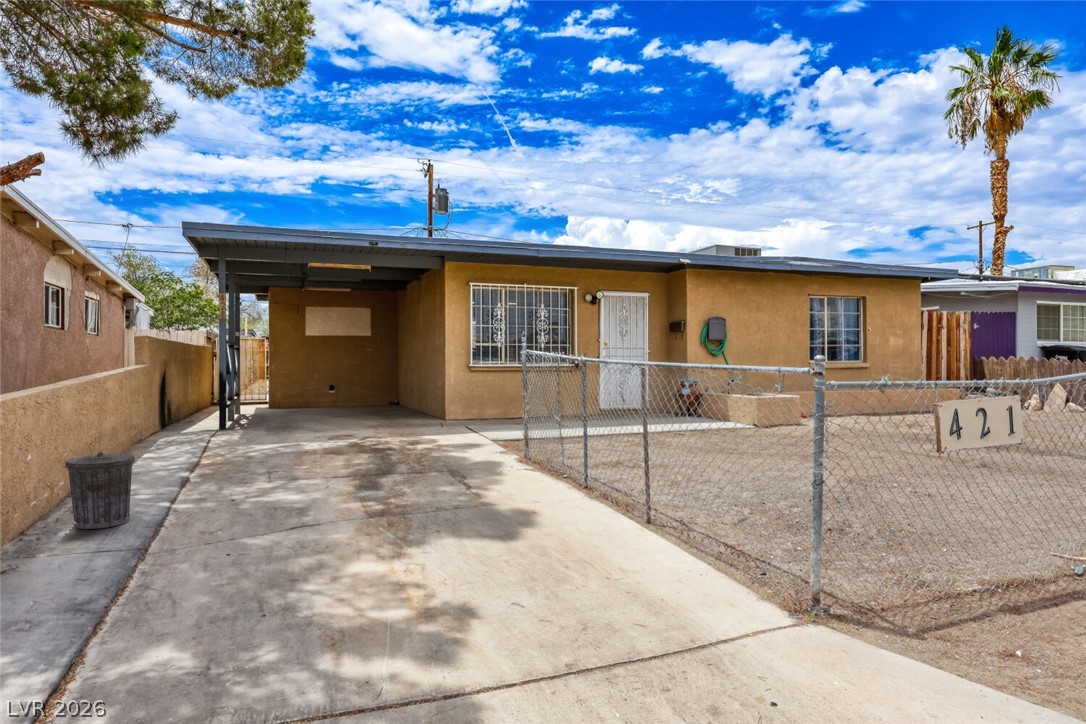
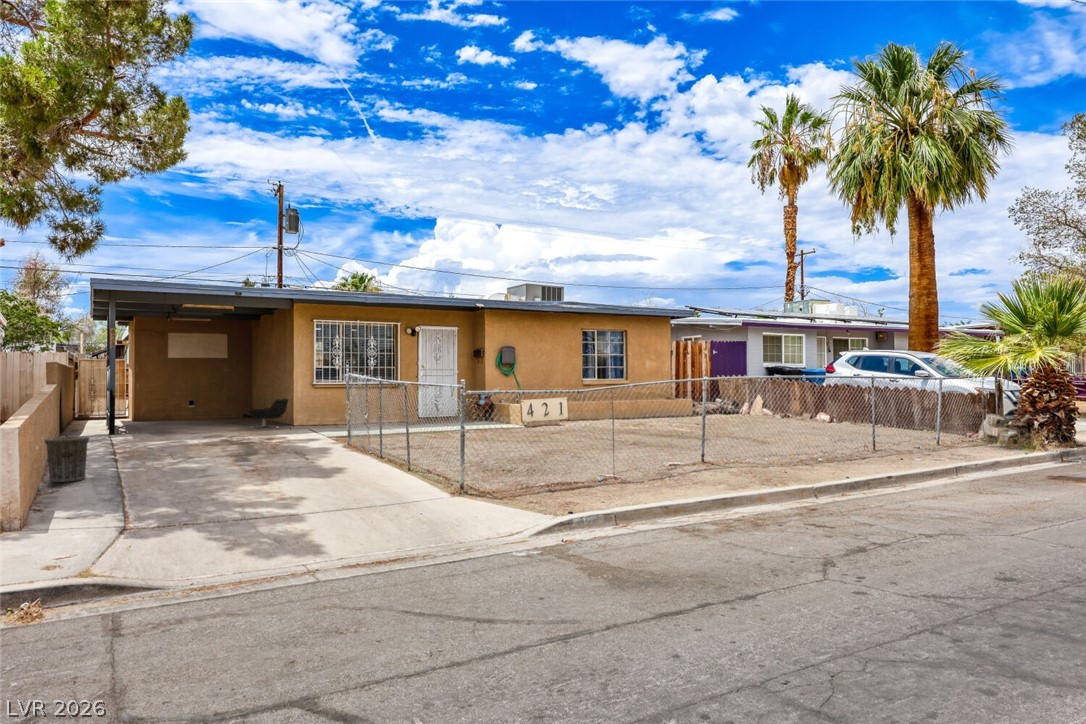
lounge chair: none [389,385,438,422] -> present [249,399,288,427]

